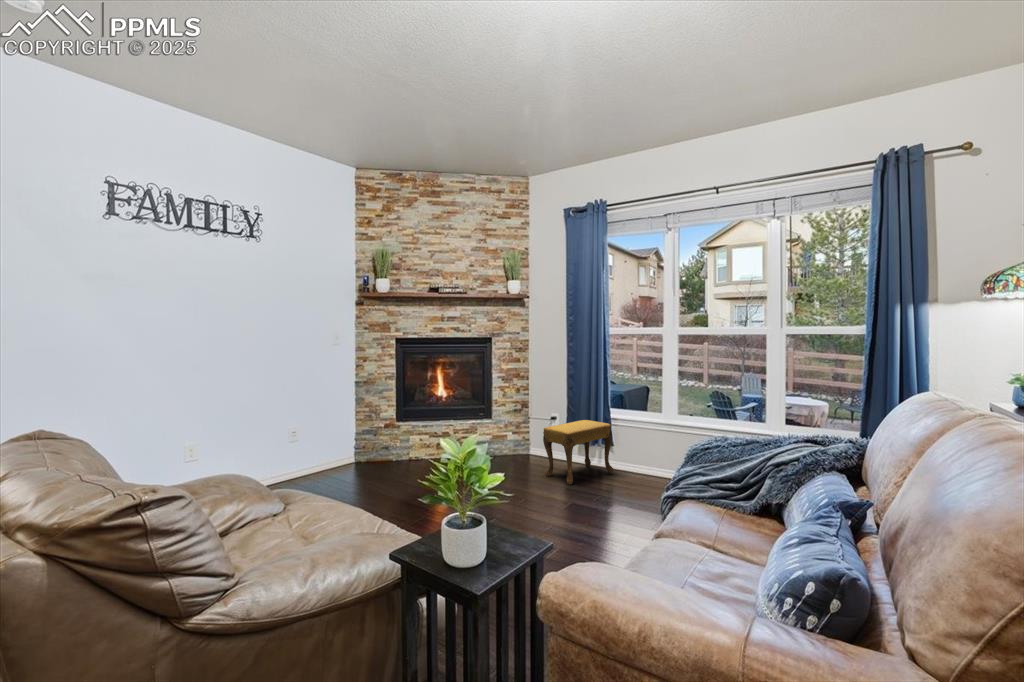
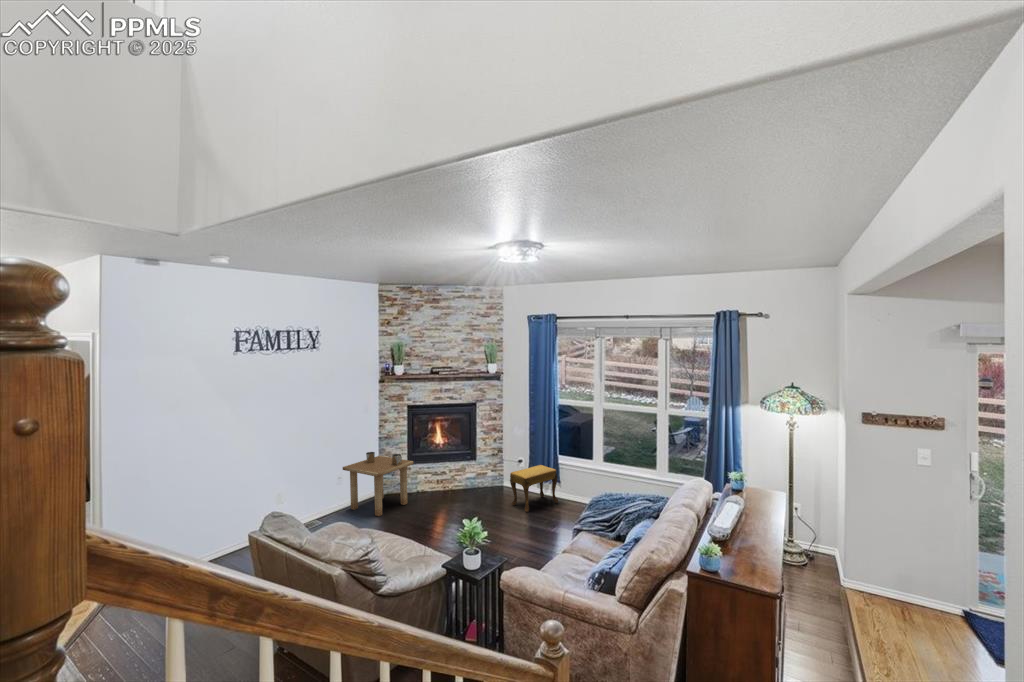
side table: none [297,399,402,489] -> present [343,452,414,516]

